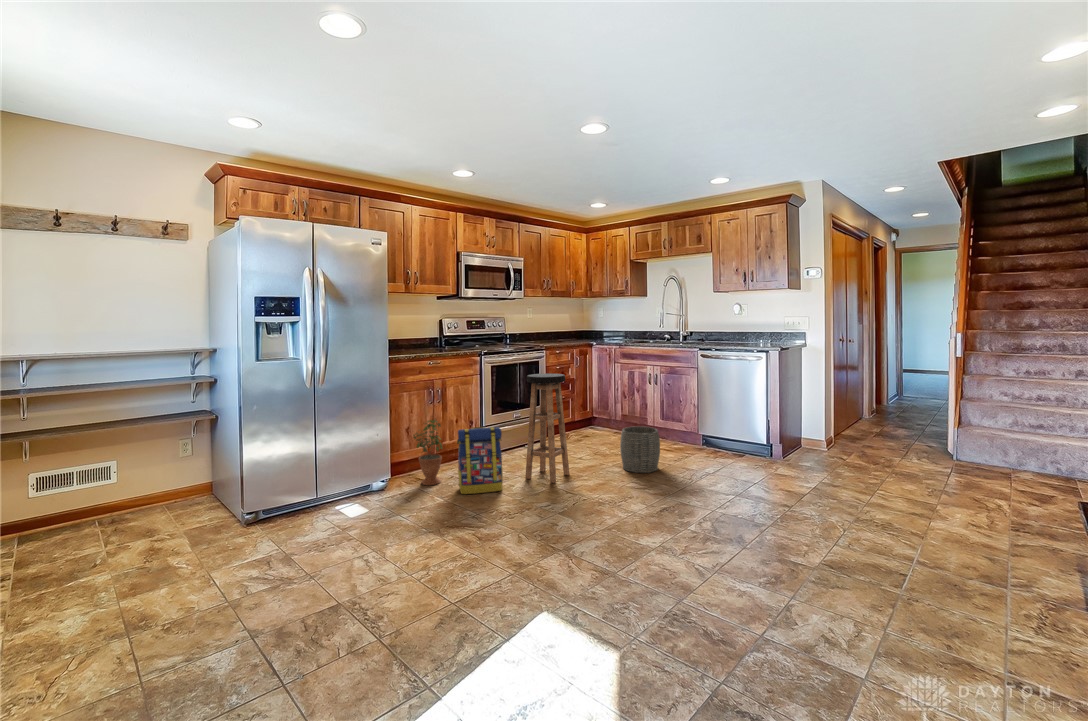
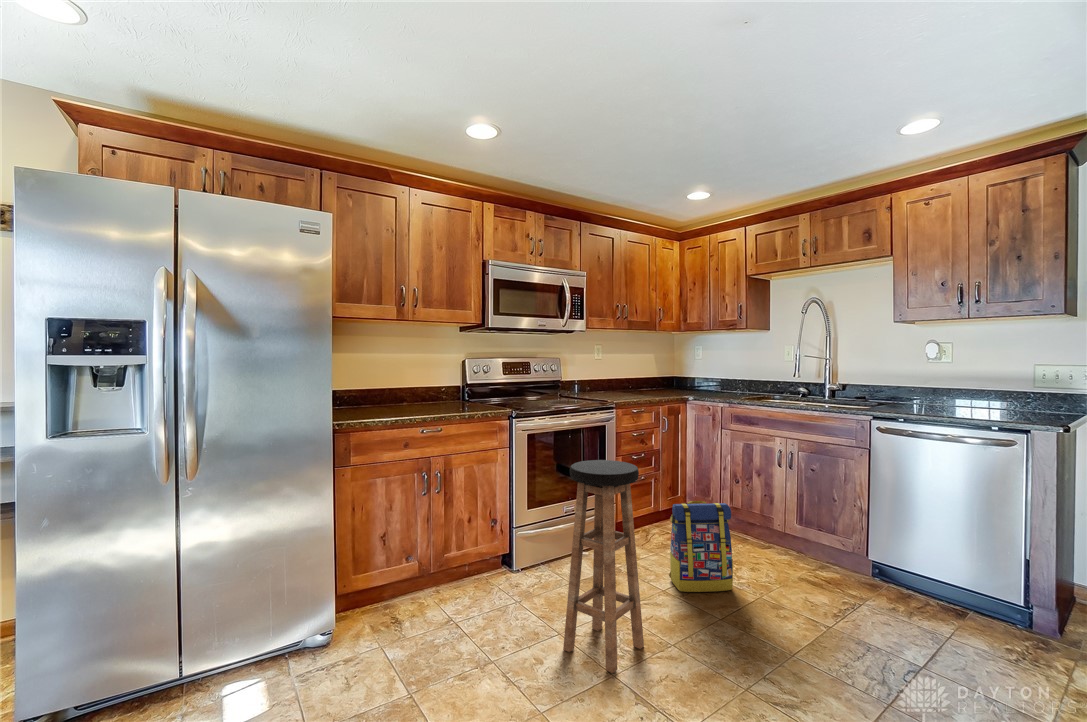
potted plant: present [413,420,442,485] -> none [373,526,424,650]
woven basket: present [620,426,660,473] -> none [739,558,817,660]
backpack: present [457,427,503,494] -> present [669,501,733,592]

